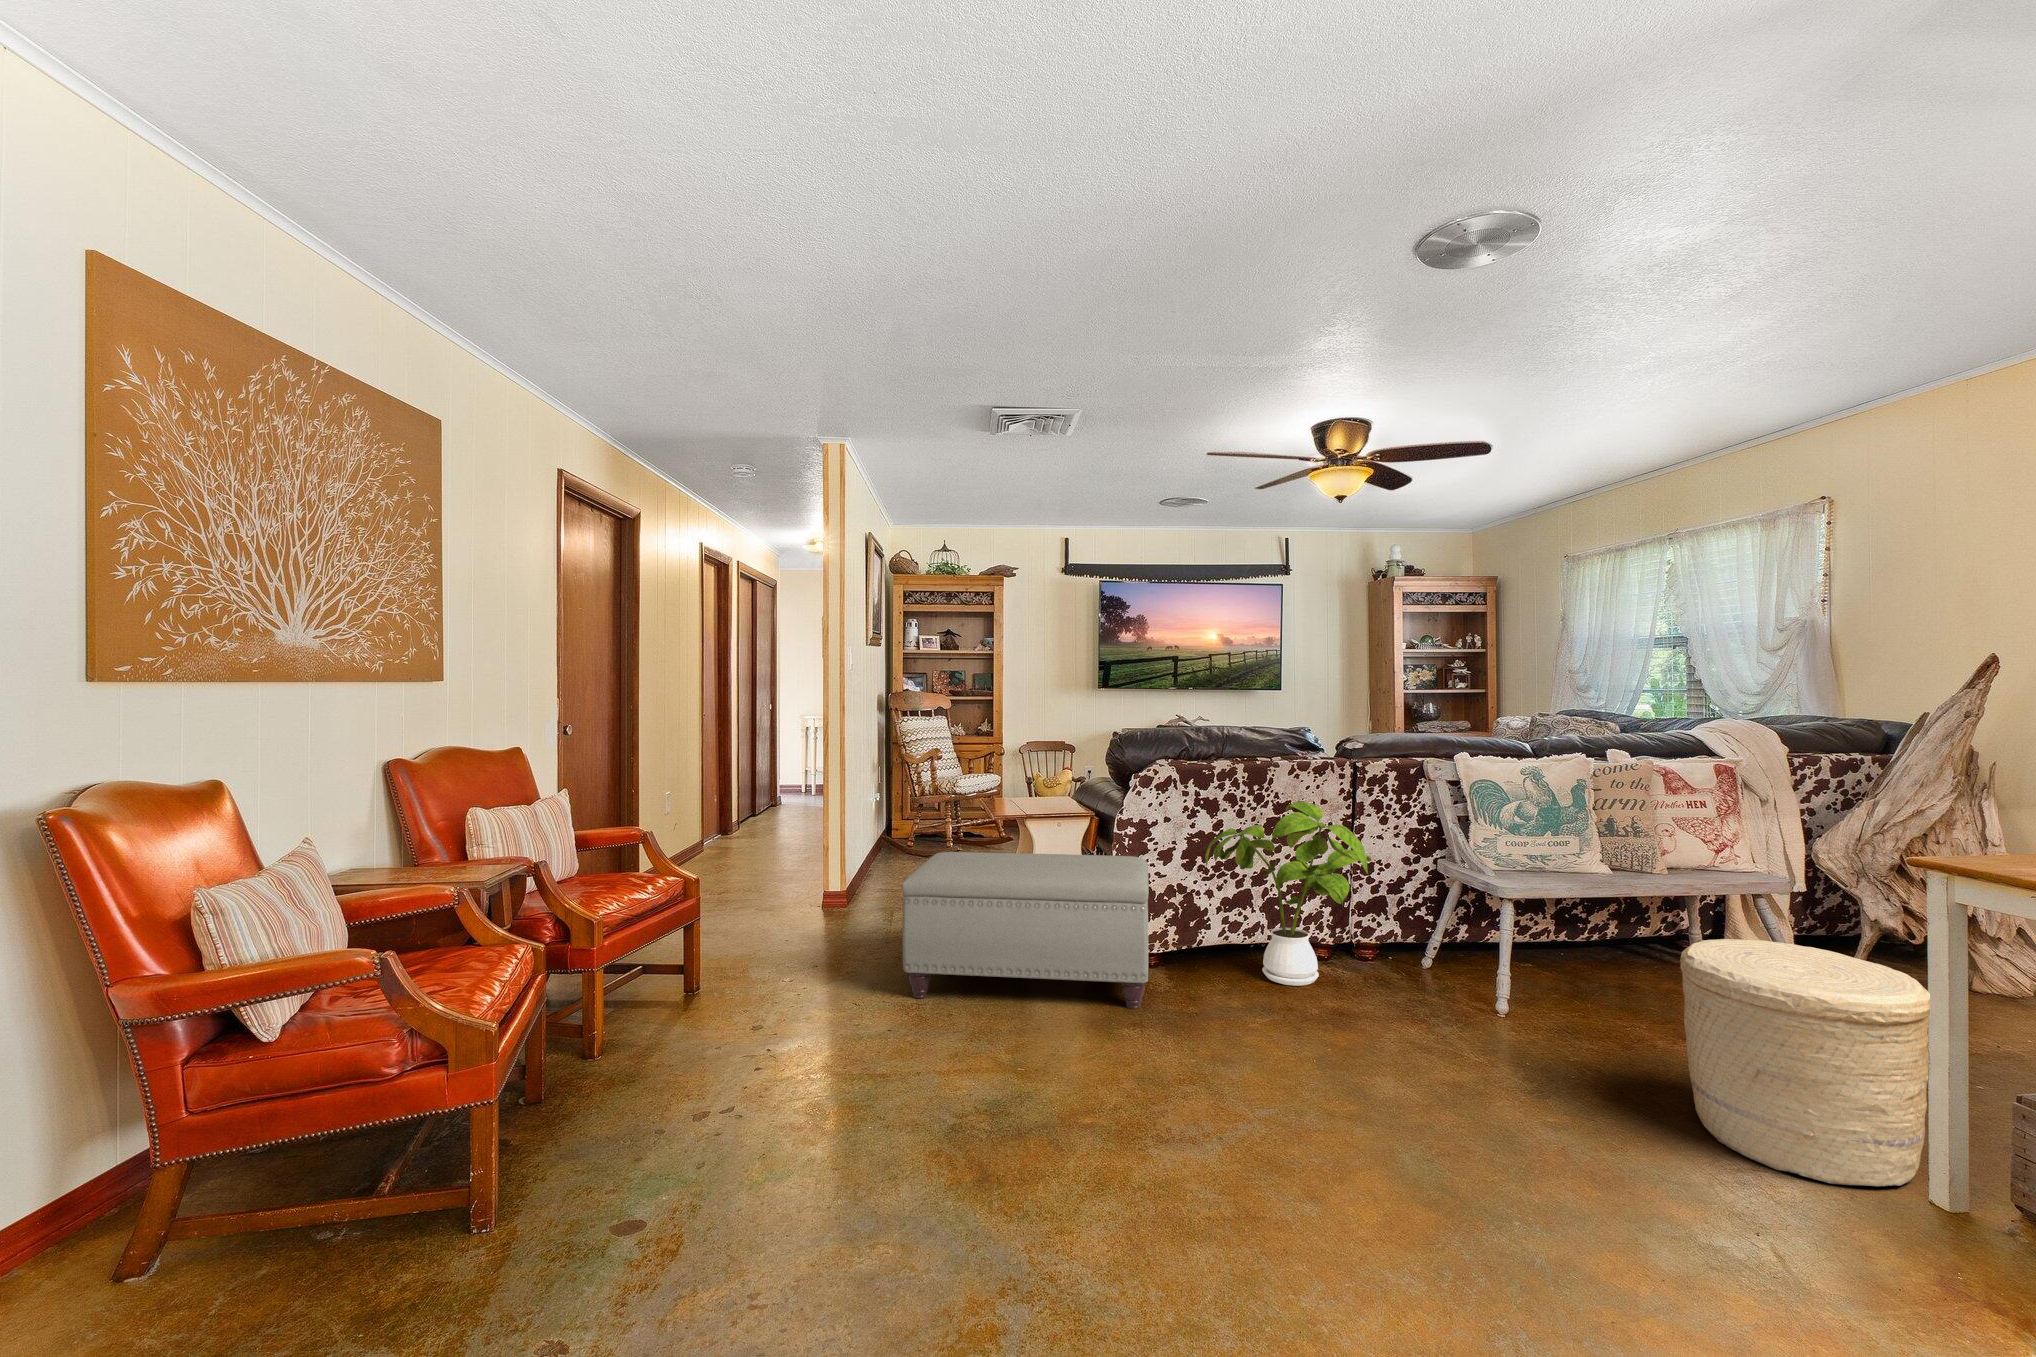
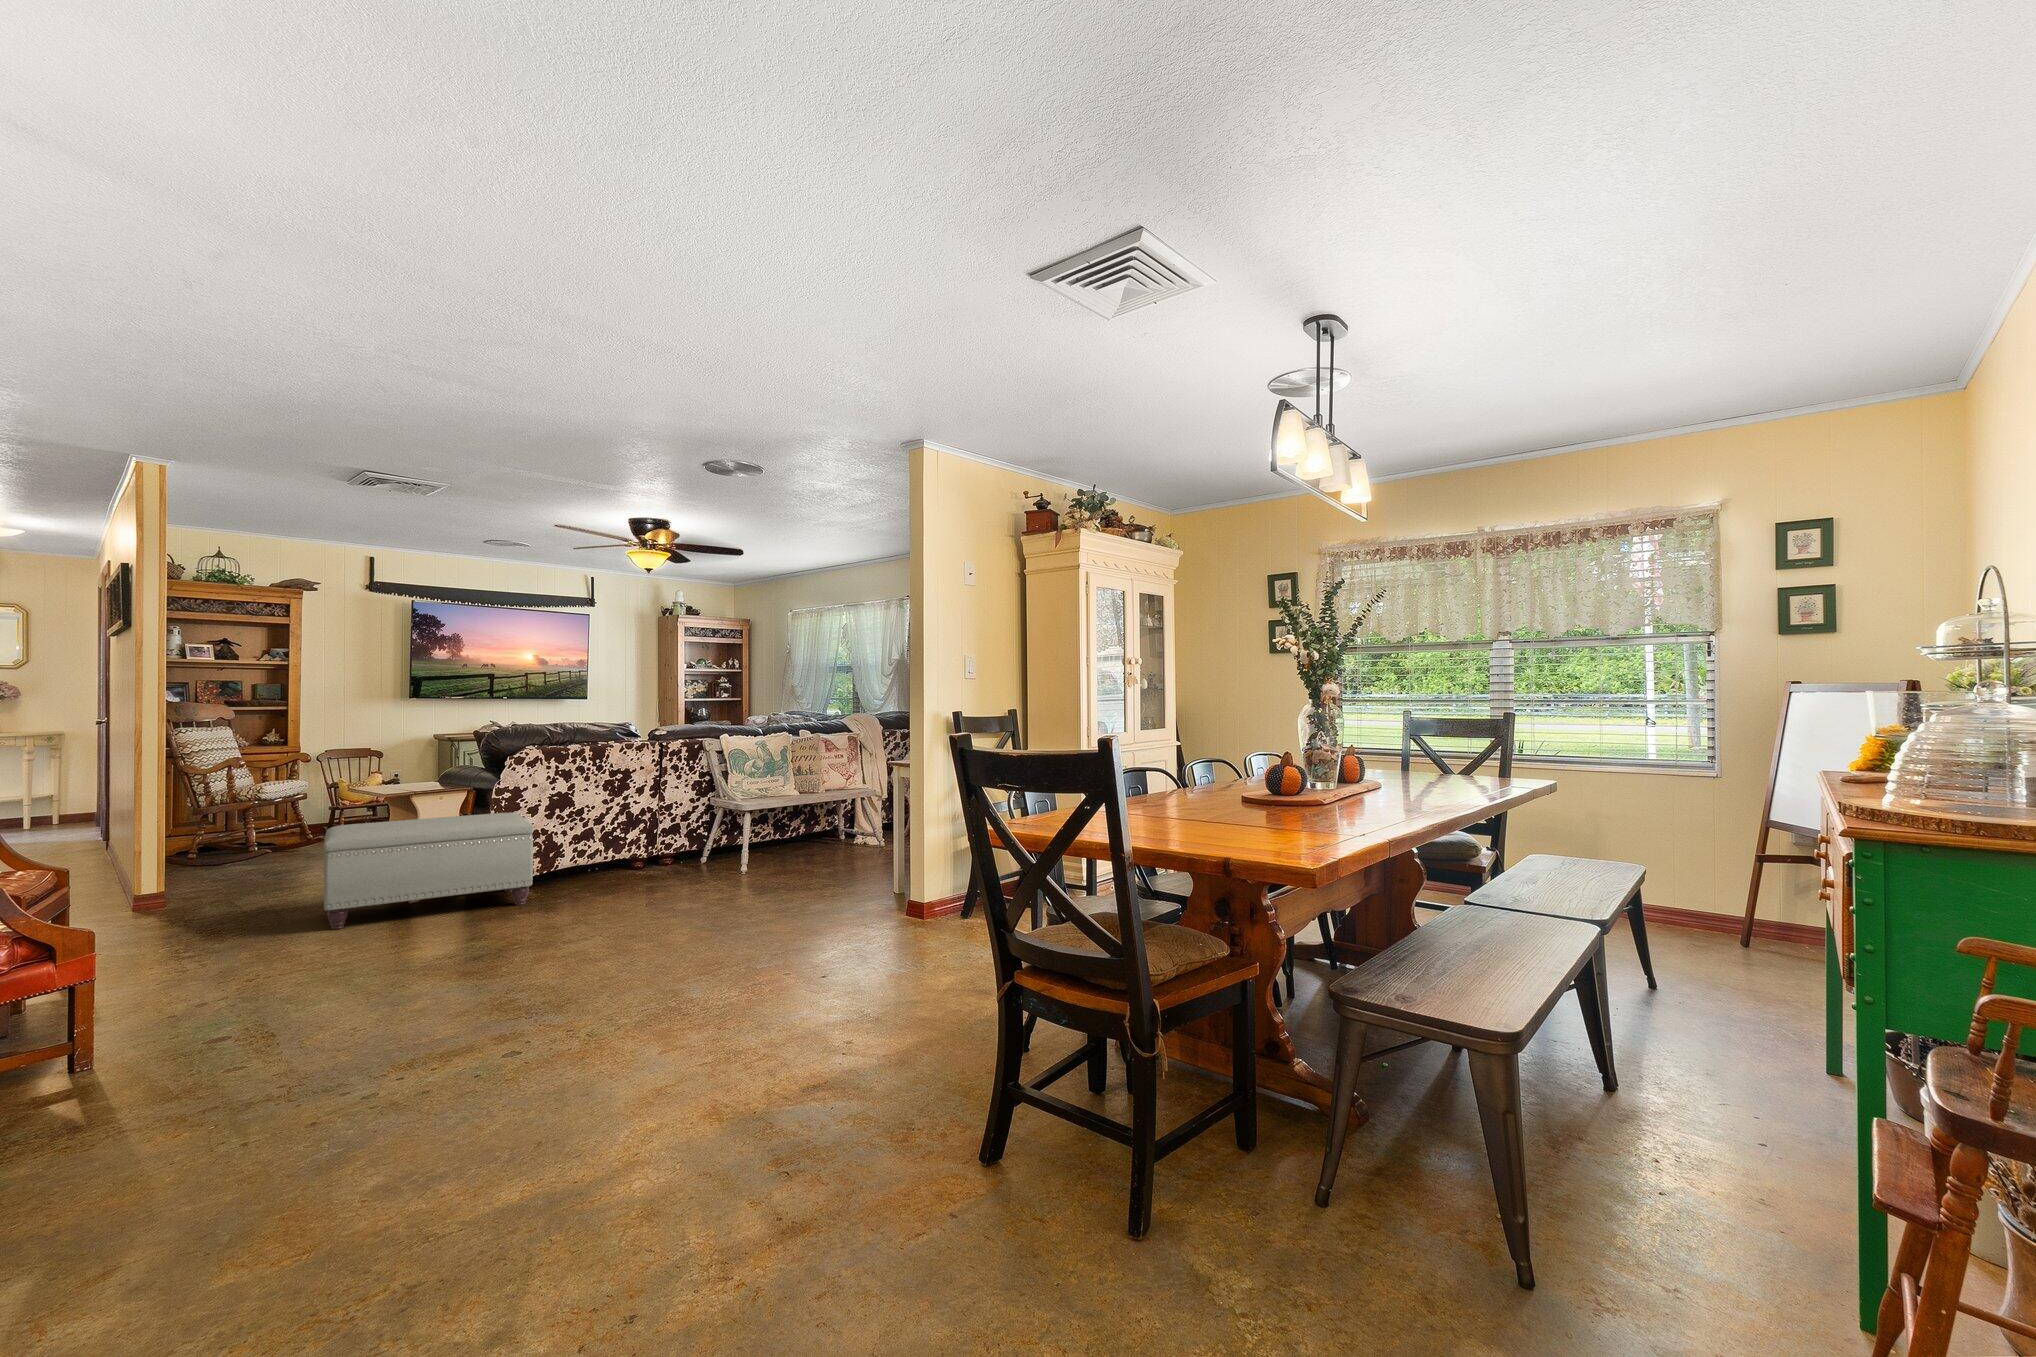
house plant: present [1205,801,1371,986] -> none [564,765,674,881]
woven basket: present [1680,939,1930,1186] -> none [815,805,895,891]

